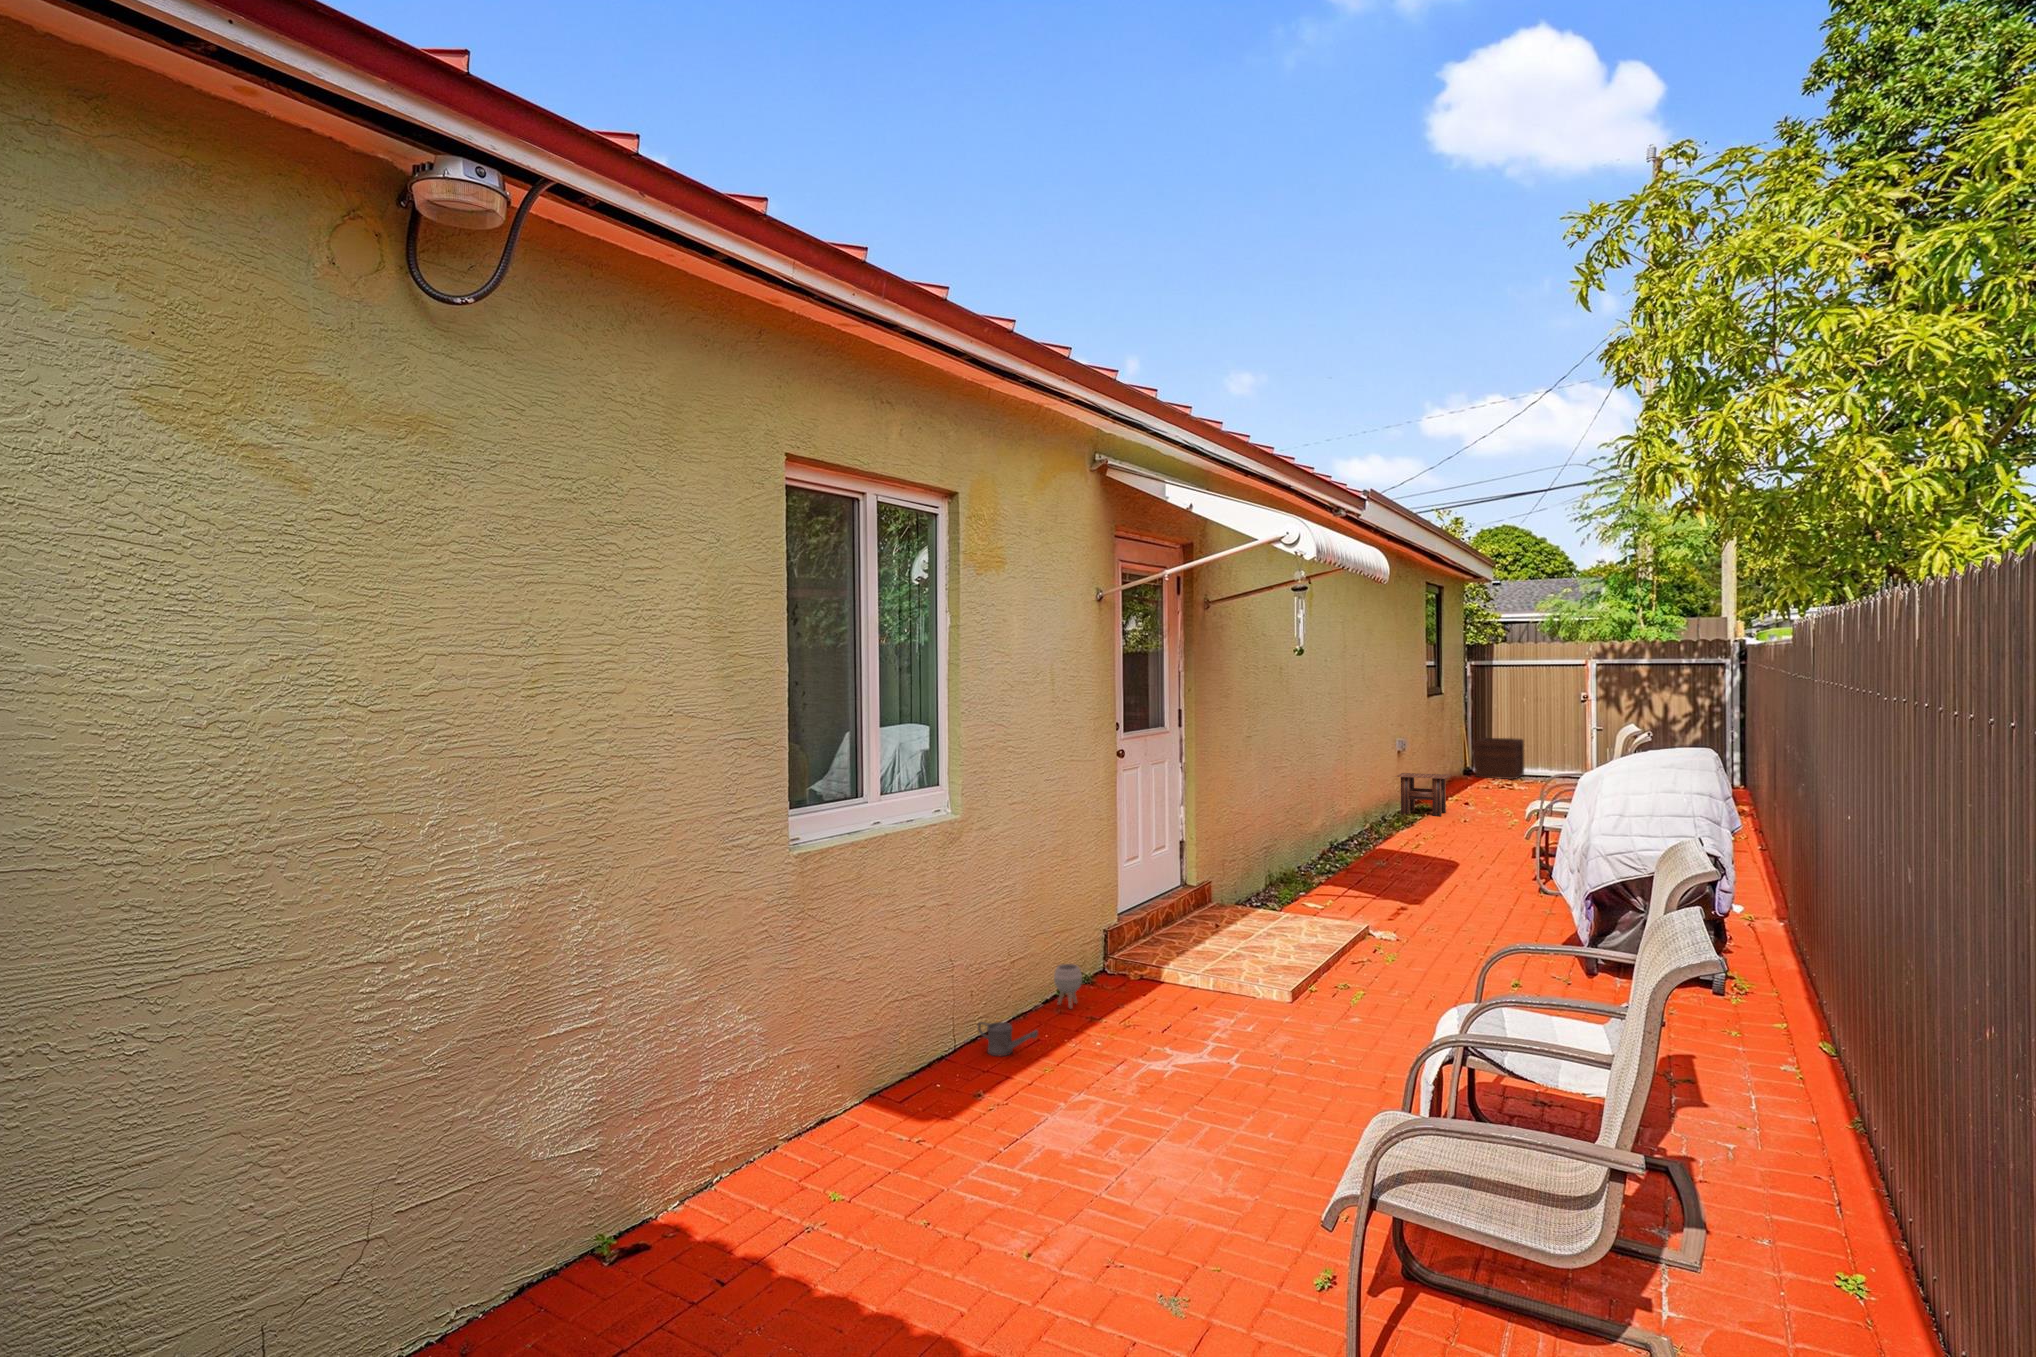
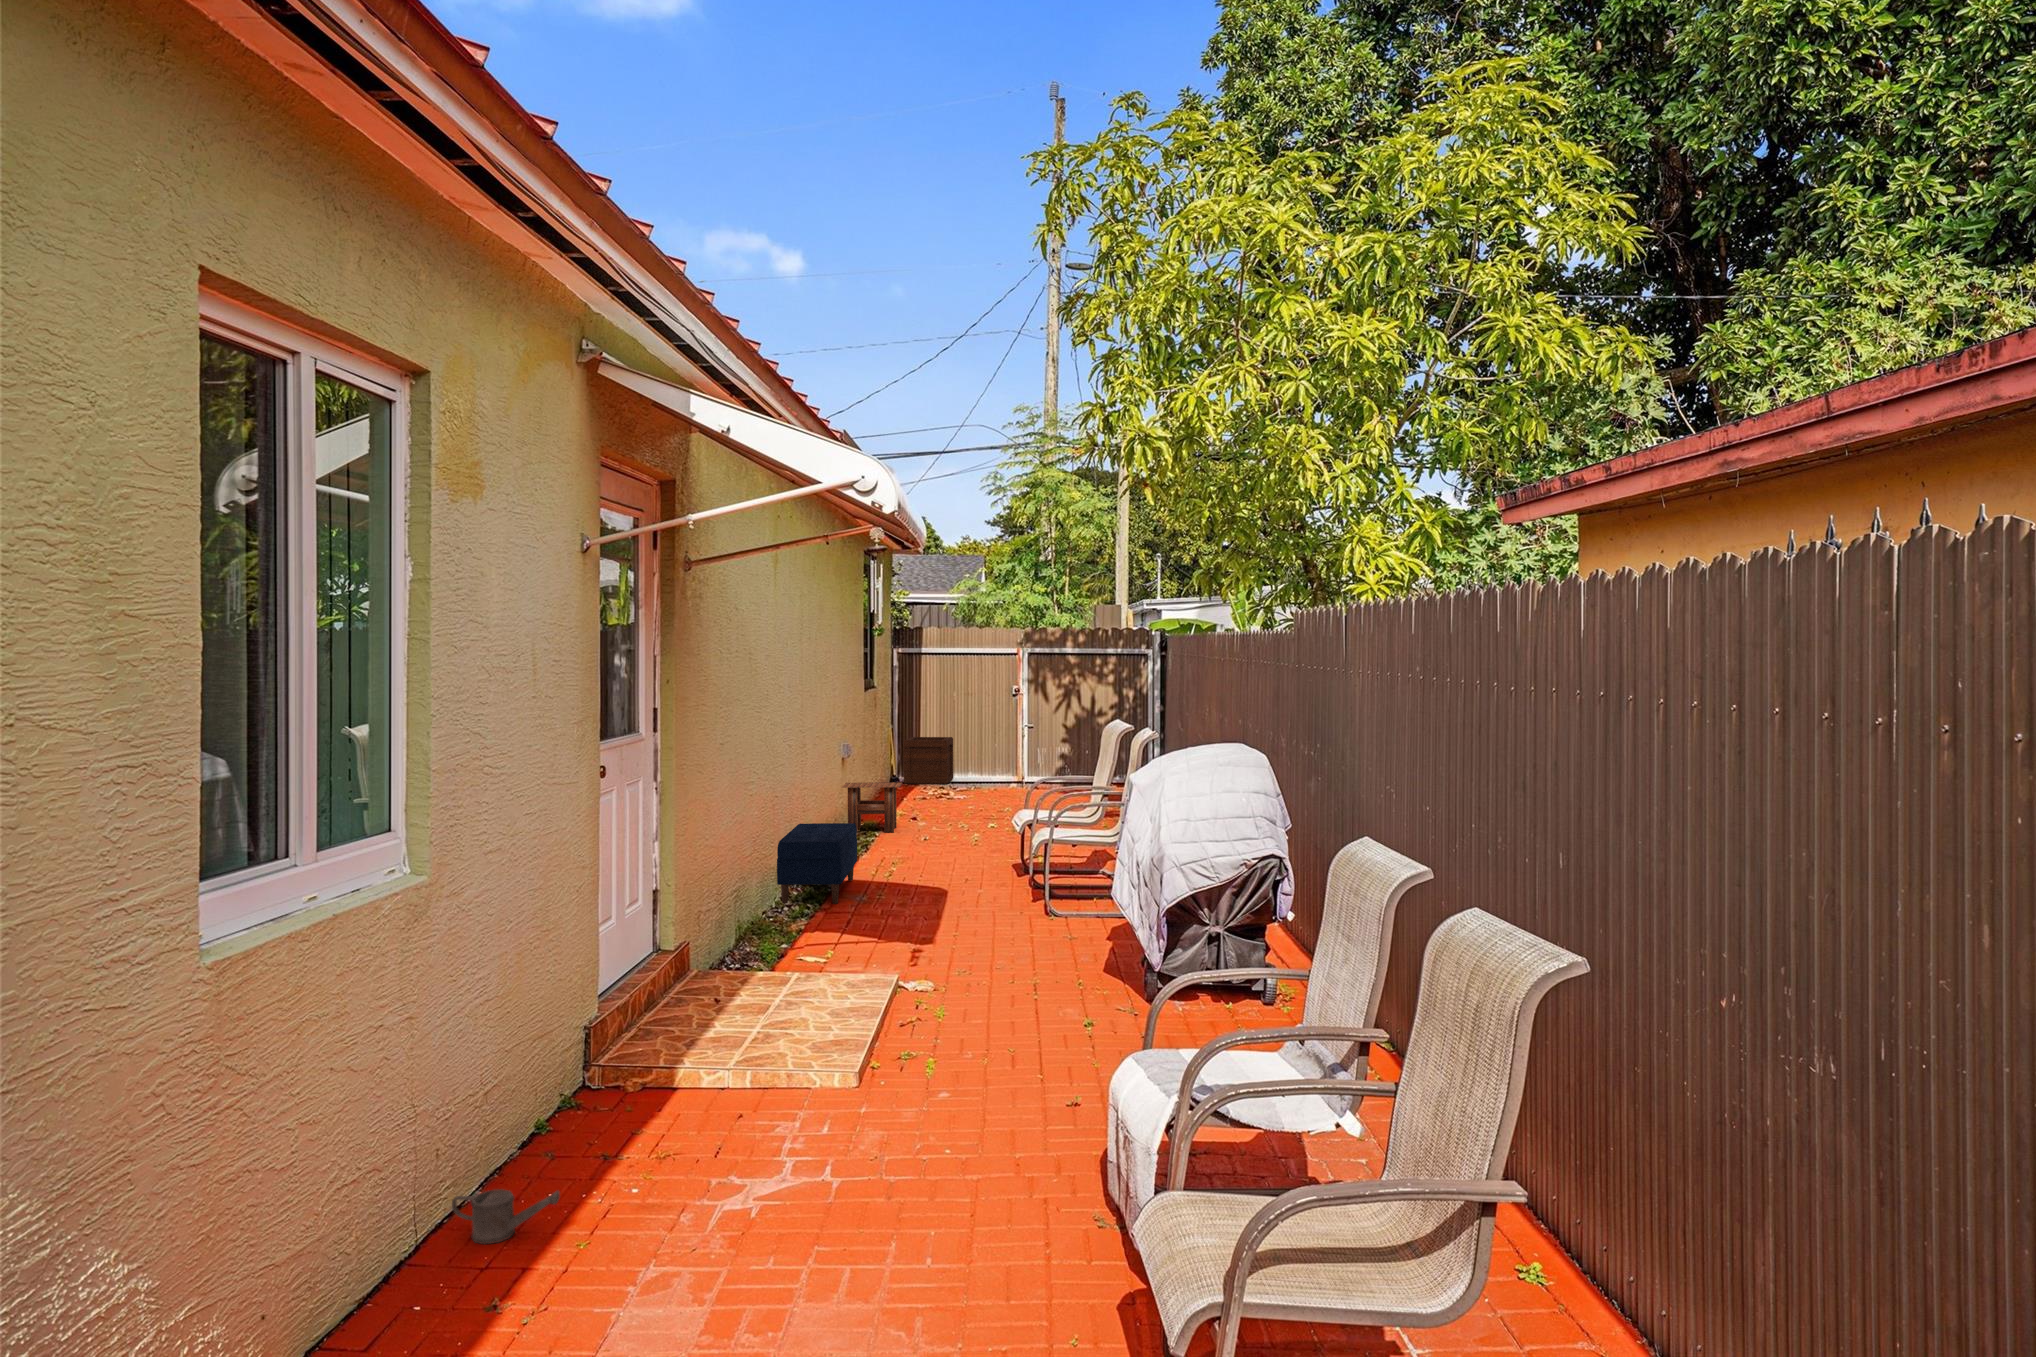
bench: none [1309,802,1385,868] -> present [777,823,857,904]
planter: present [1054,964,1082,1009] -> none [539,1084,583,1150]

